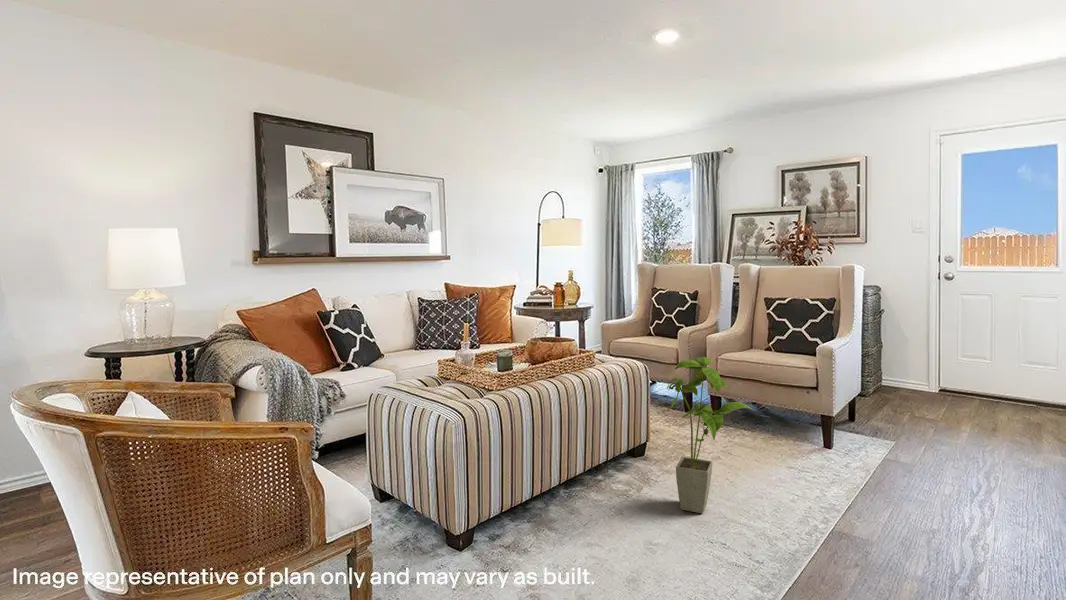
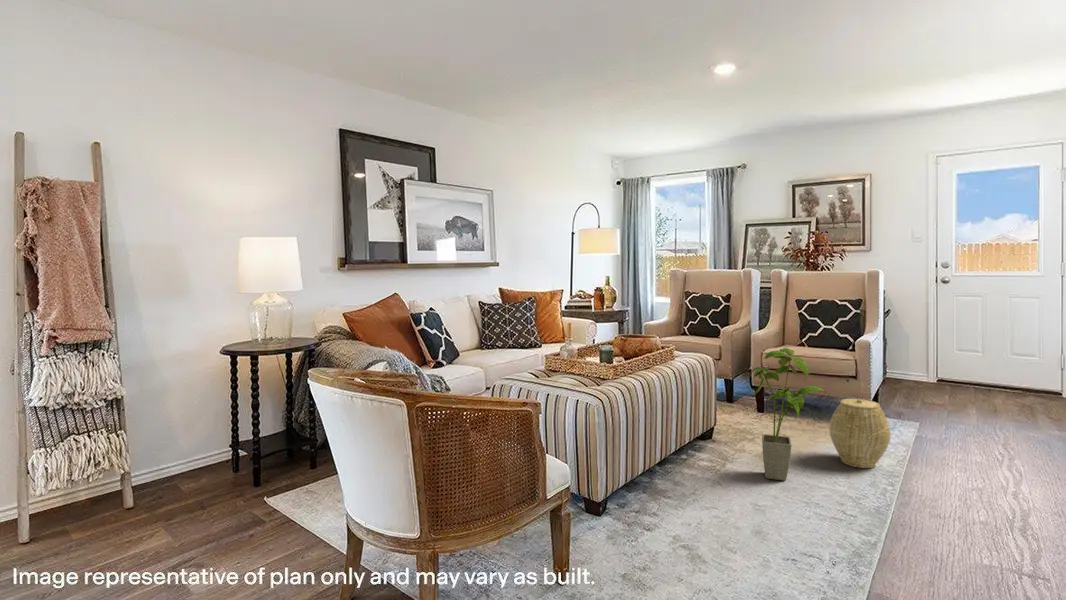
woven basket: none [770,416,839,500] -> present [829,399,890,468]

